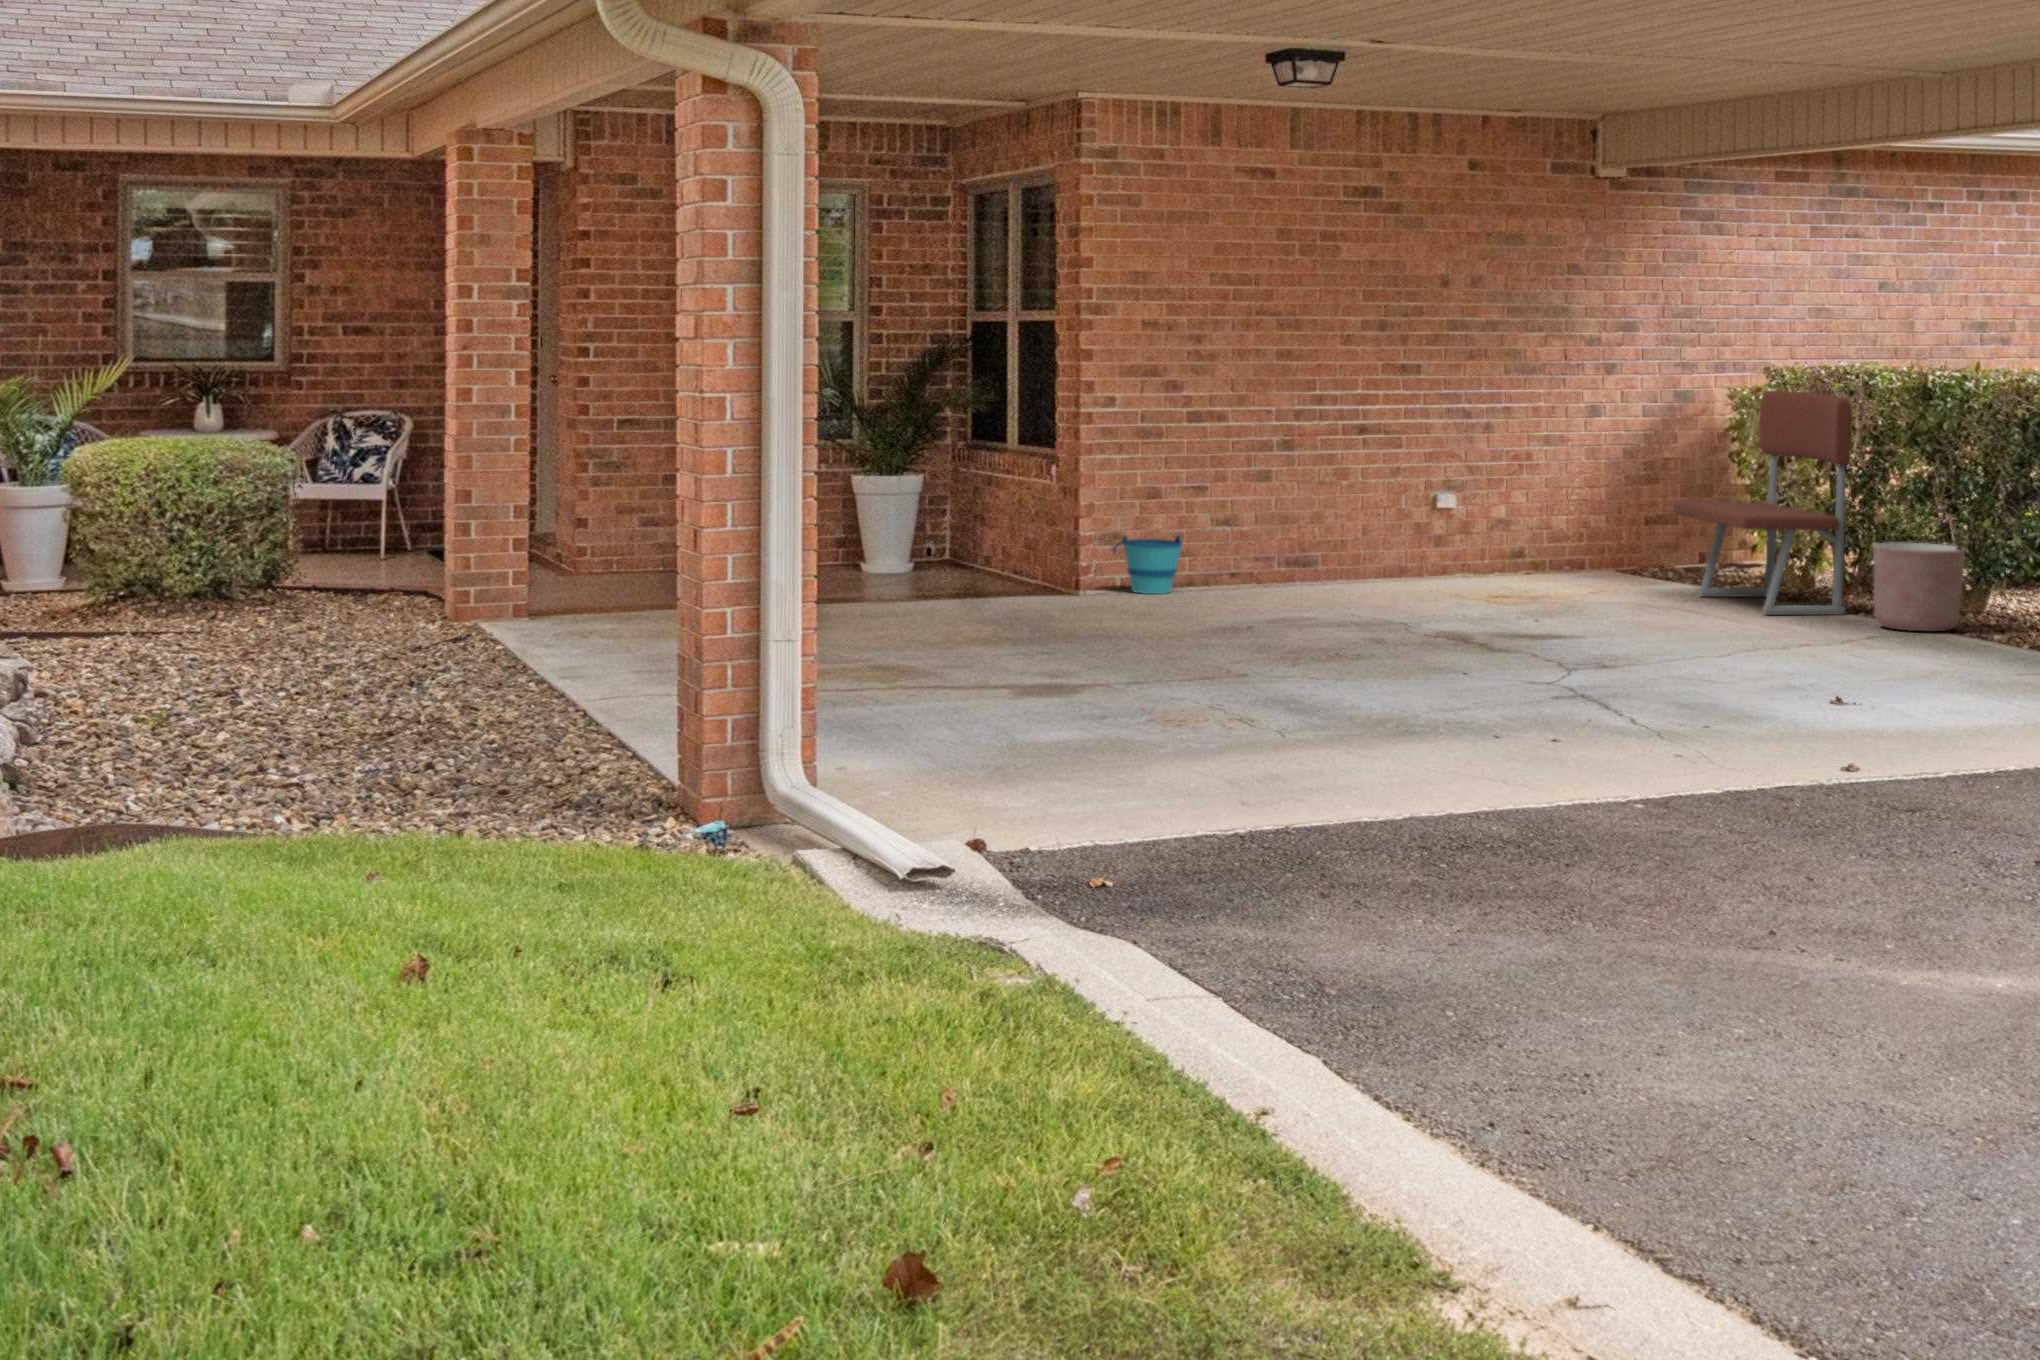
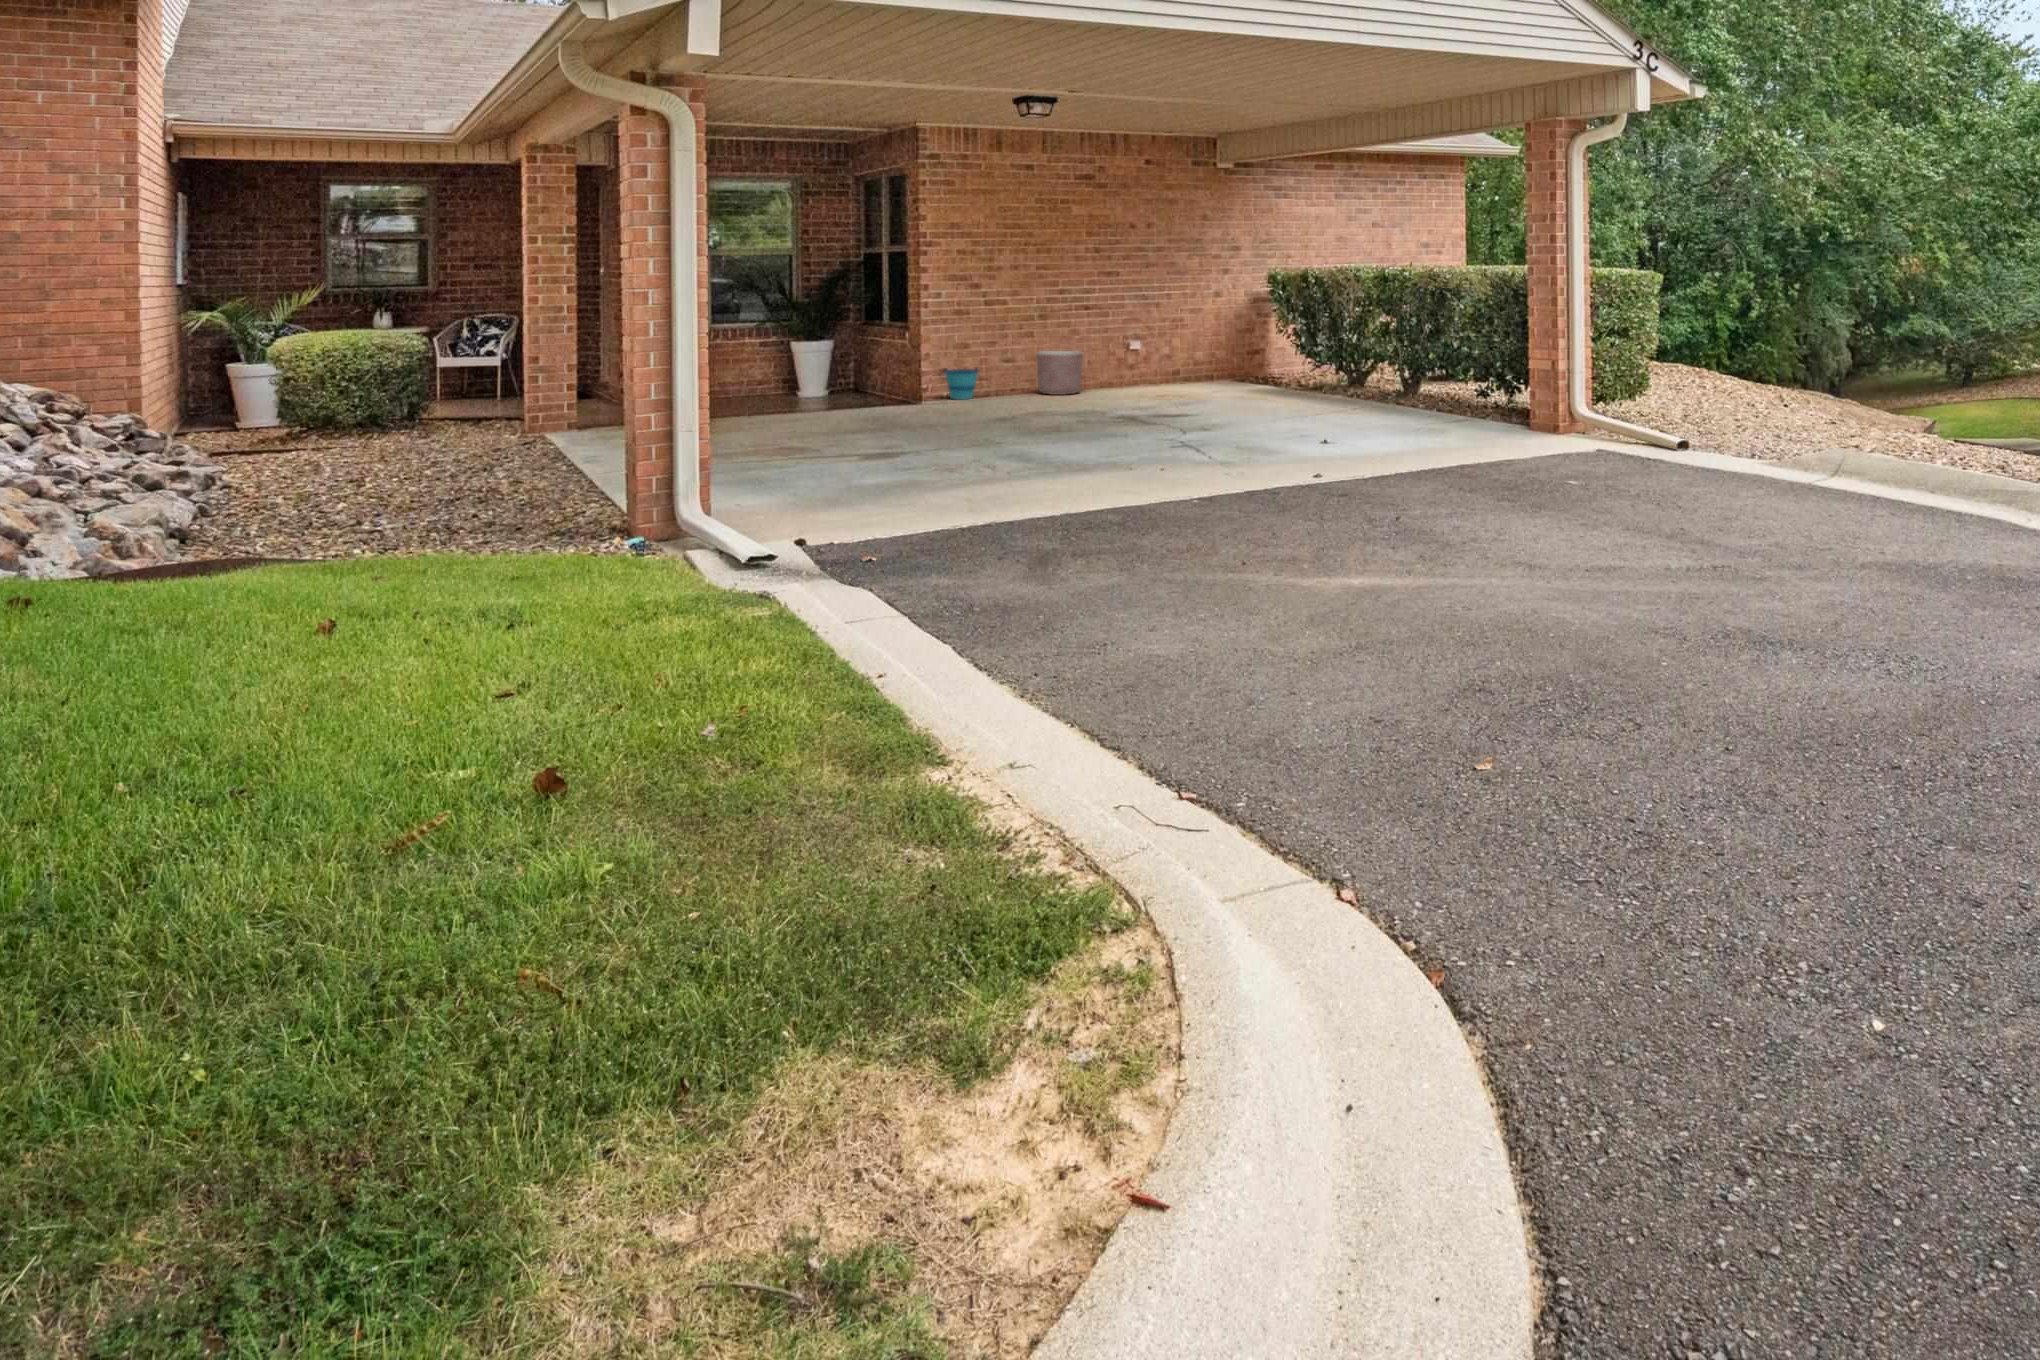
bench: present [1673,390,1852,615] -> none [1251,281,1342,400]
planter: present [1873,543,1965,631] -> present [1037,351,1083,395]

